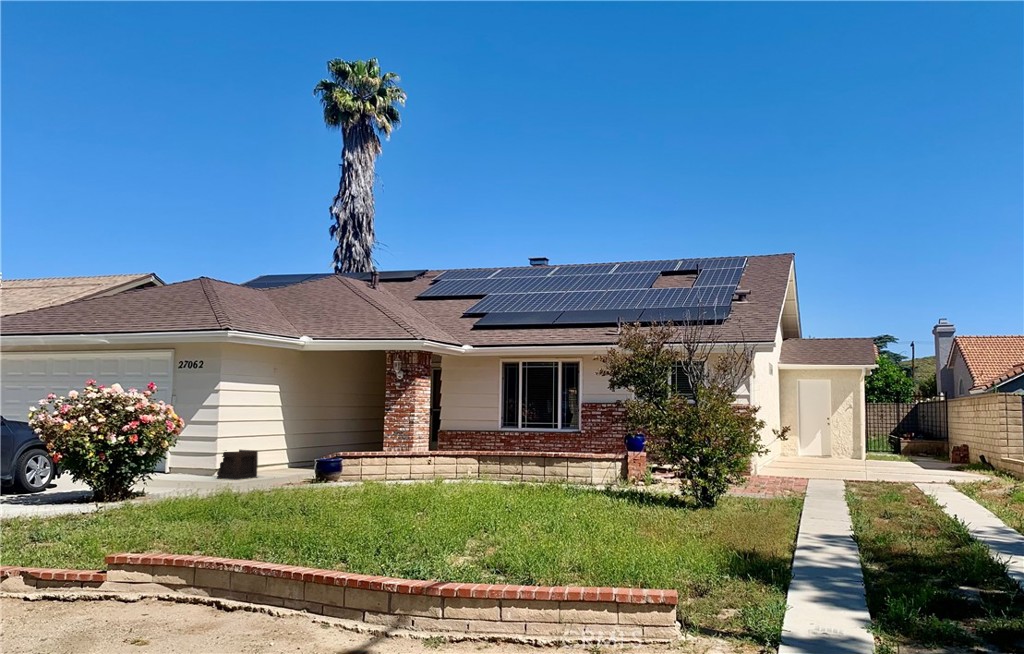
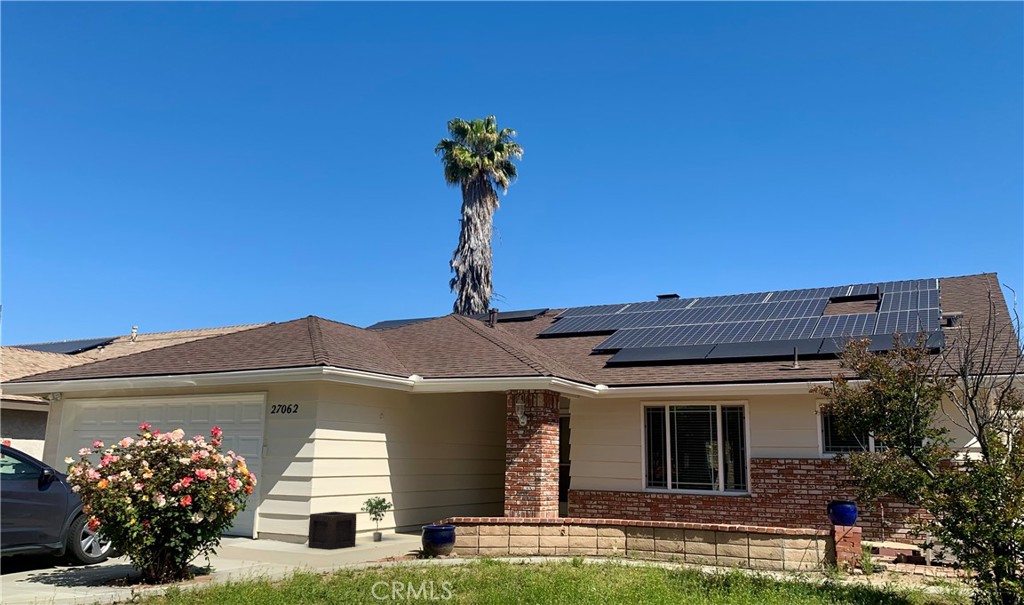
potted plant: none [259,437,288,474] -> present [361,496,393,542]

